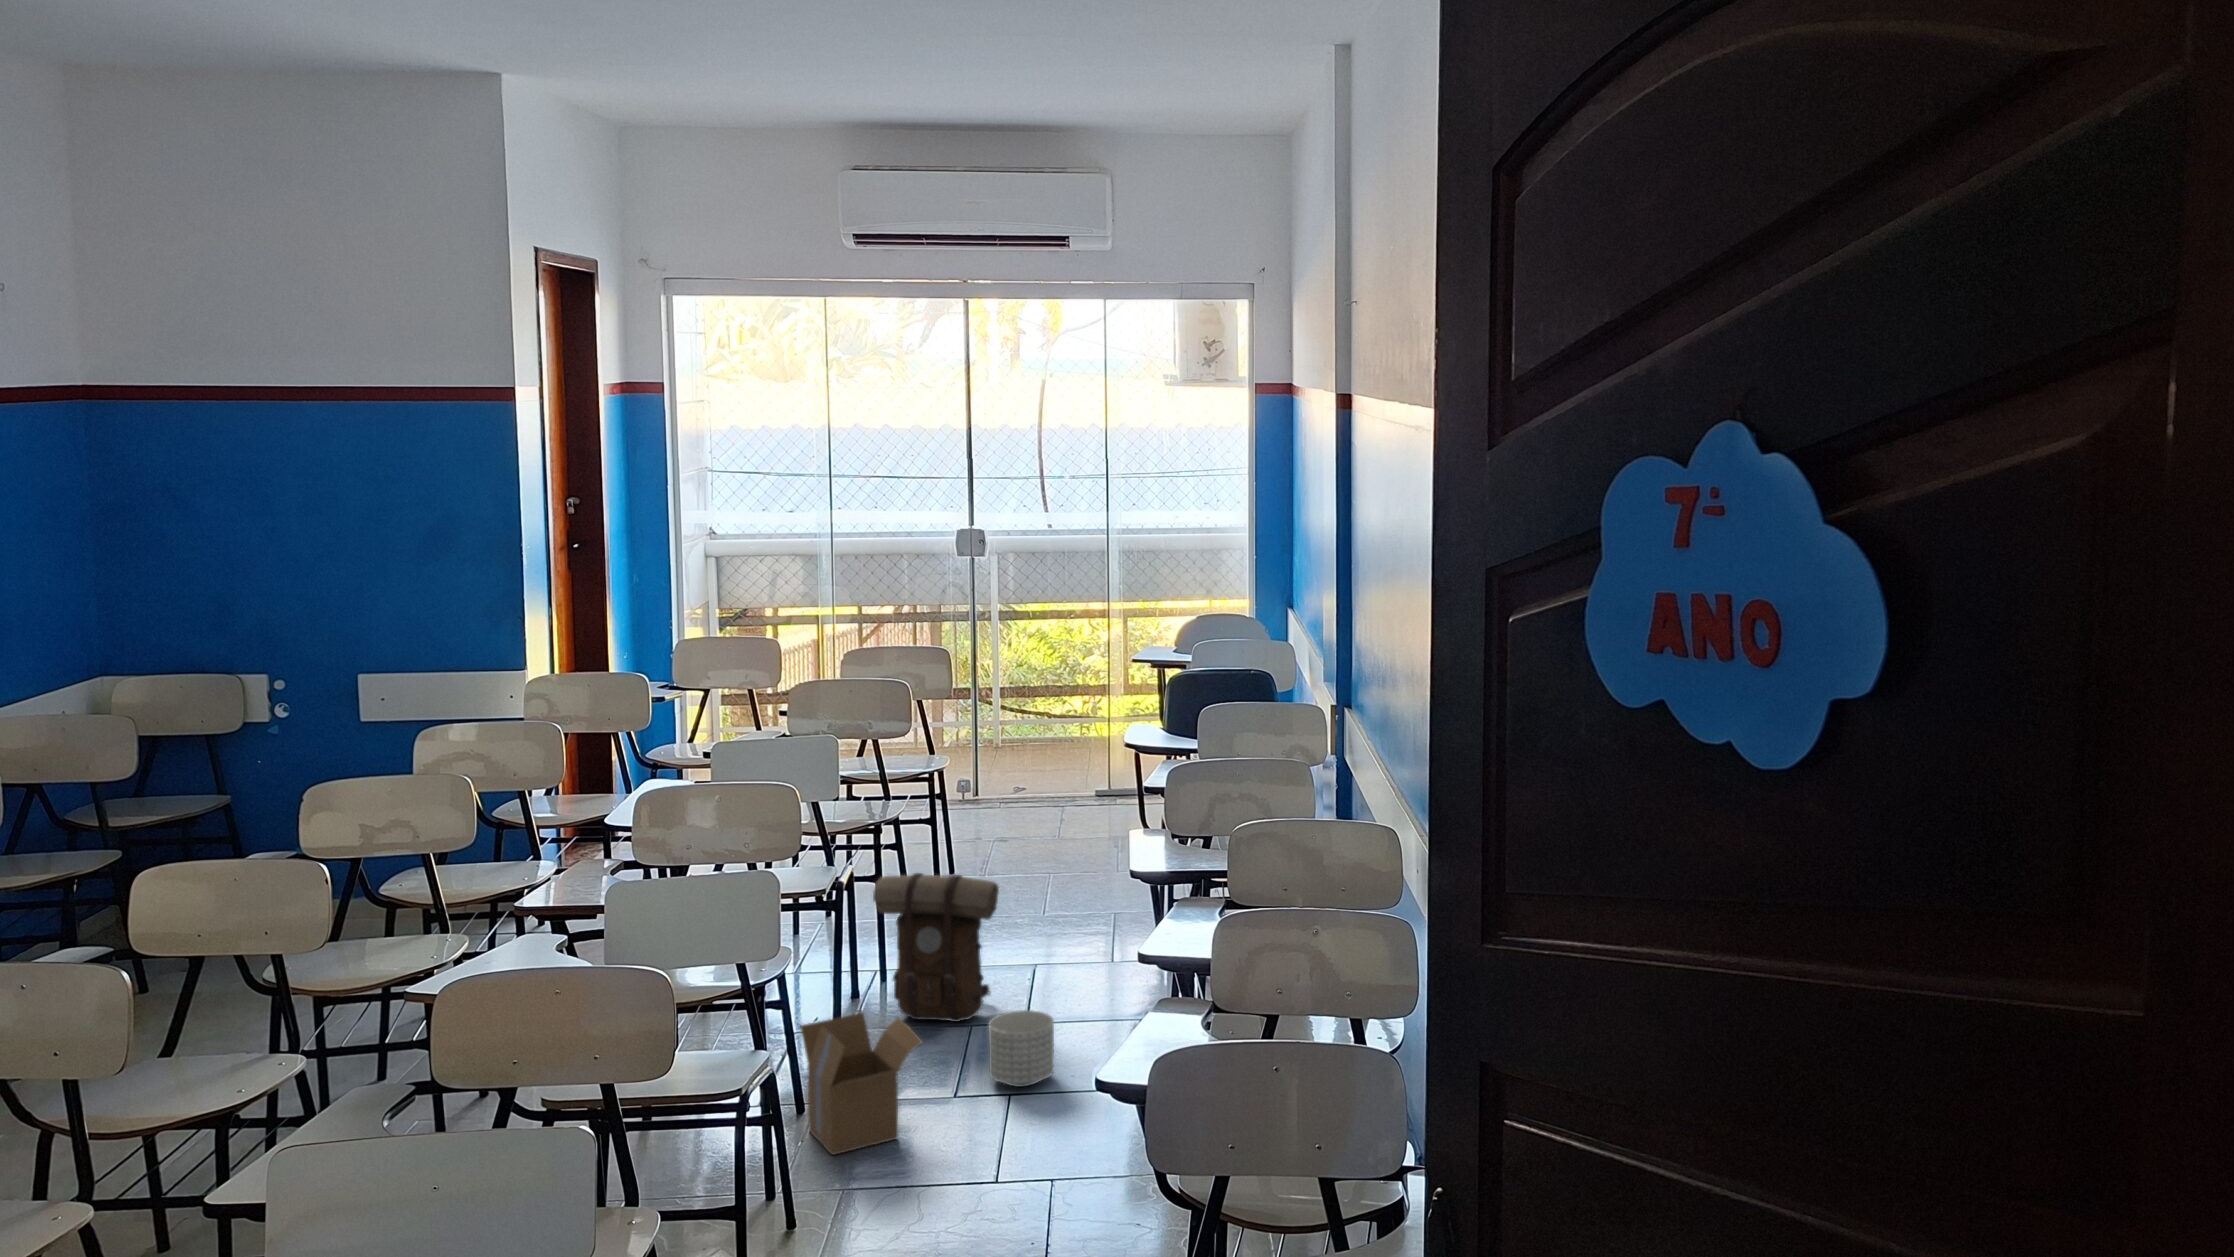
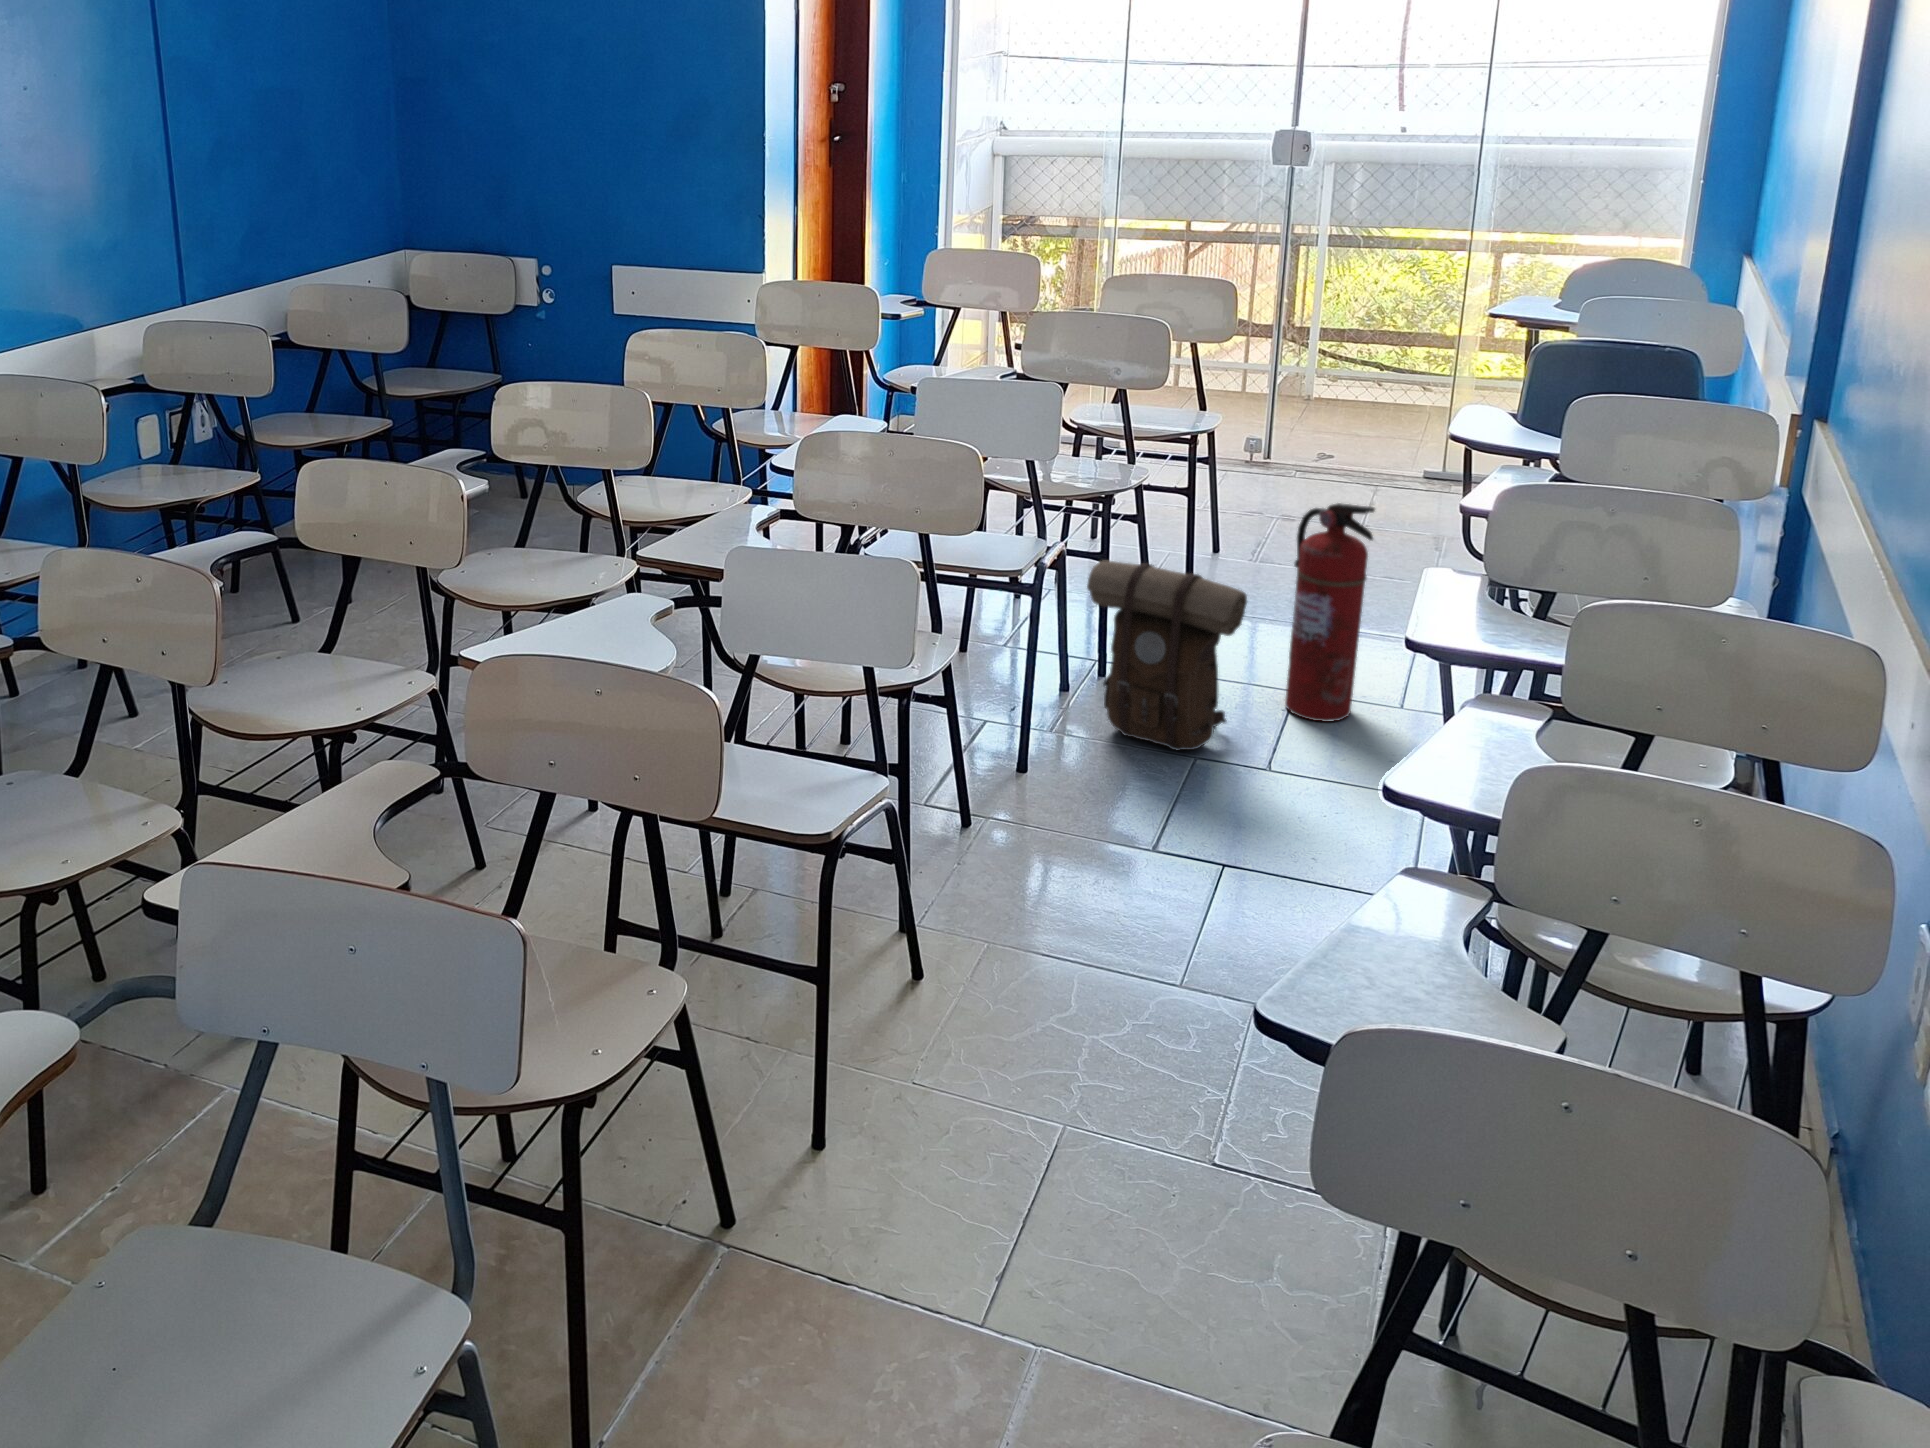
fire extinguisher: none [1024,807,1081,982] -> present [1285,503,1375,722]
planter: present [989,1010,1054,1087] -> none [1199,762,1293,861]
cardboard box: present [800,1013,922,1155] -> none [965,731,1109,896]

